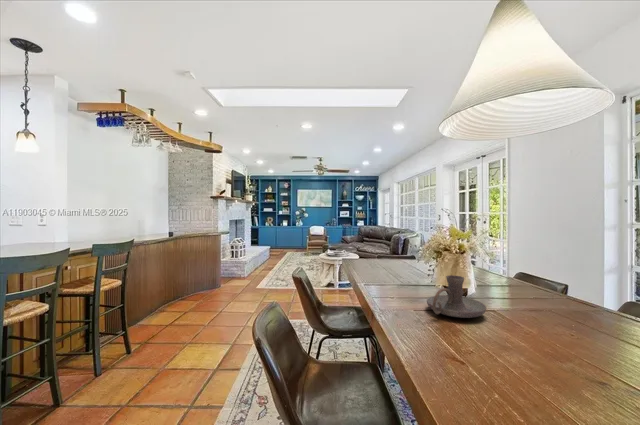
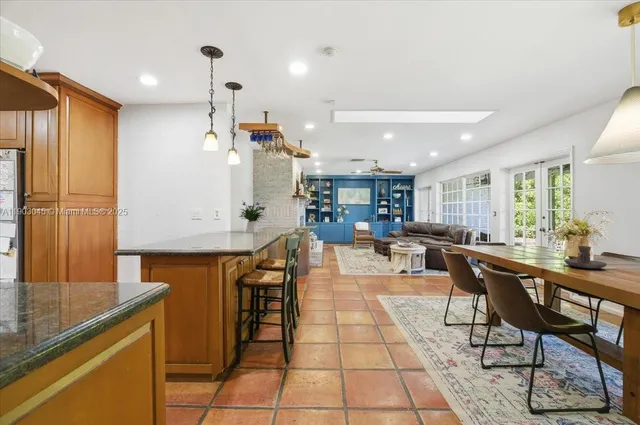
flower arrangement: none [51,200,107,244] -> present [239,202,266,233]

